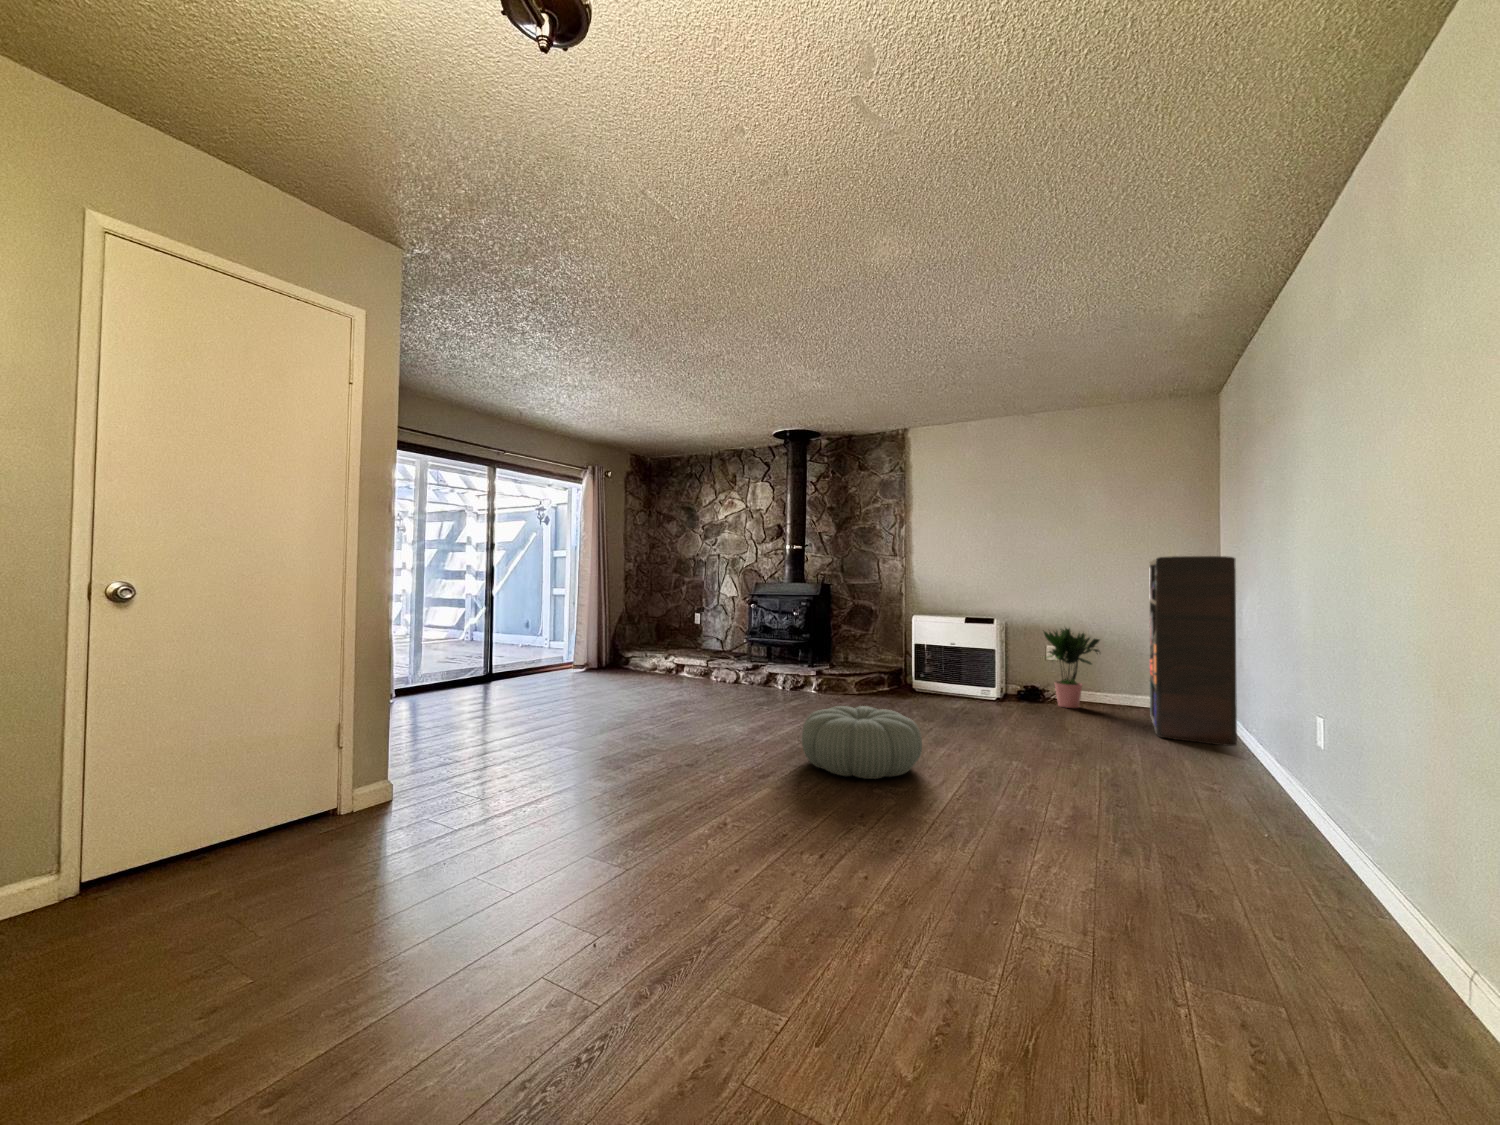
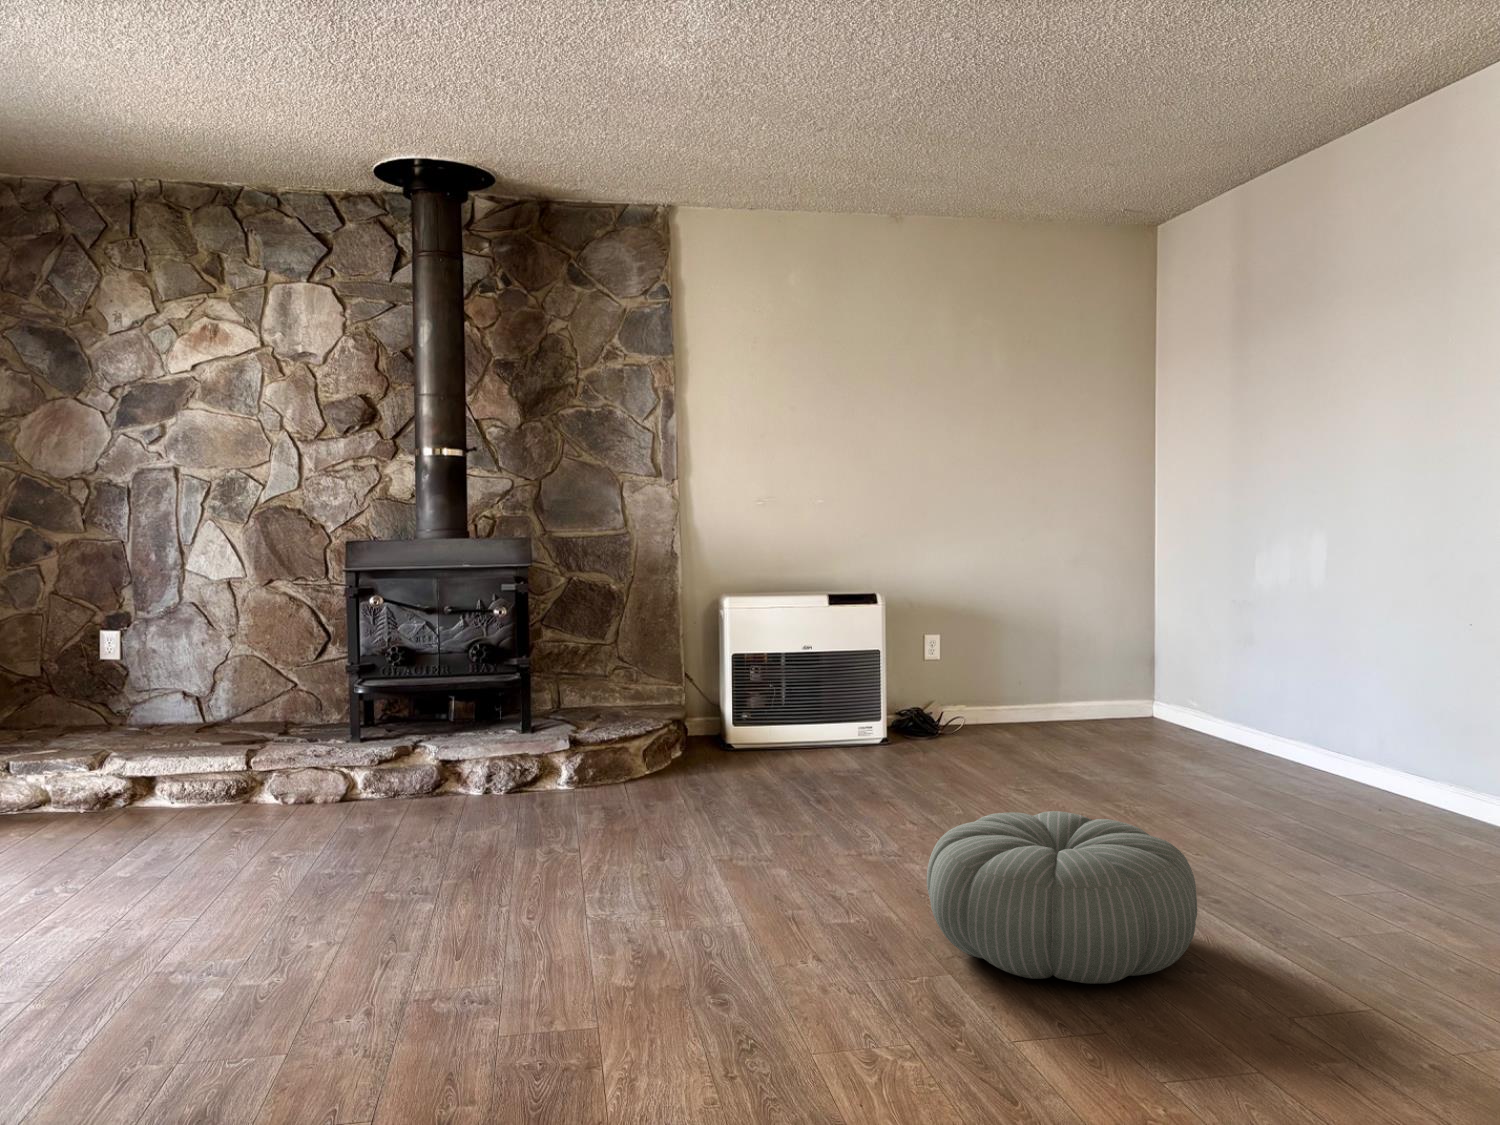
bookshelf: present [1150,556,1237,746] -> none [1104,480,1287,762]
potted plant: present [1044,628,1100,708] -> none [953,597,1054,735]

